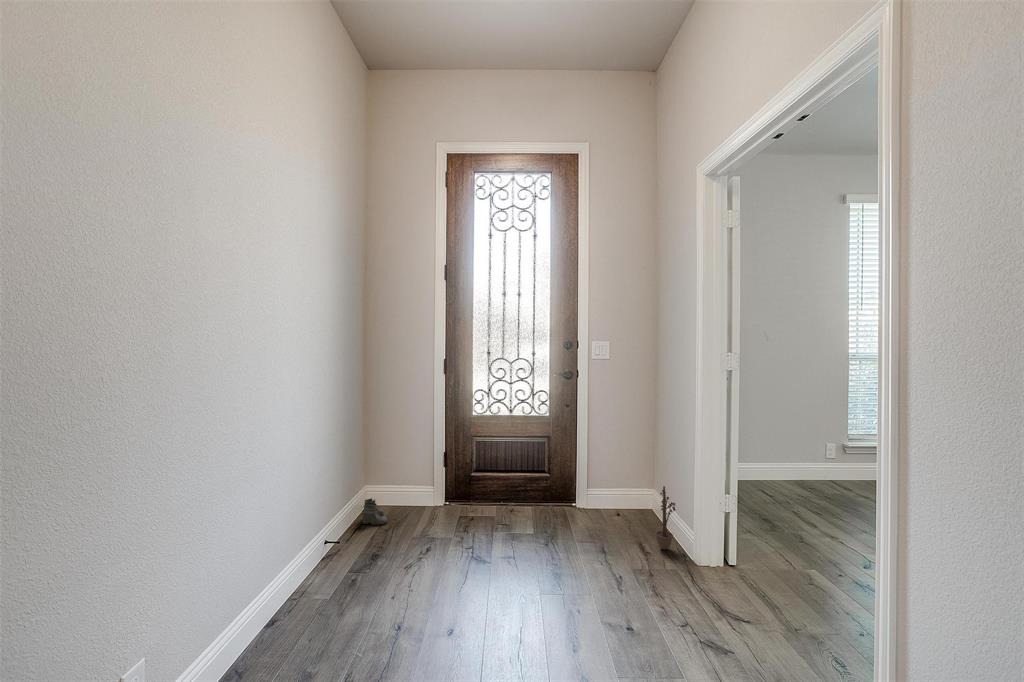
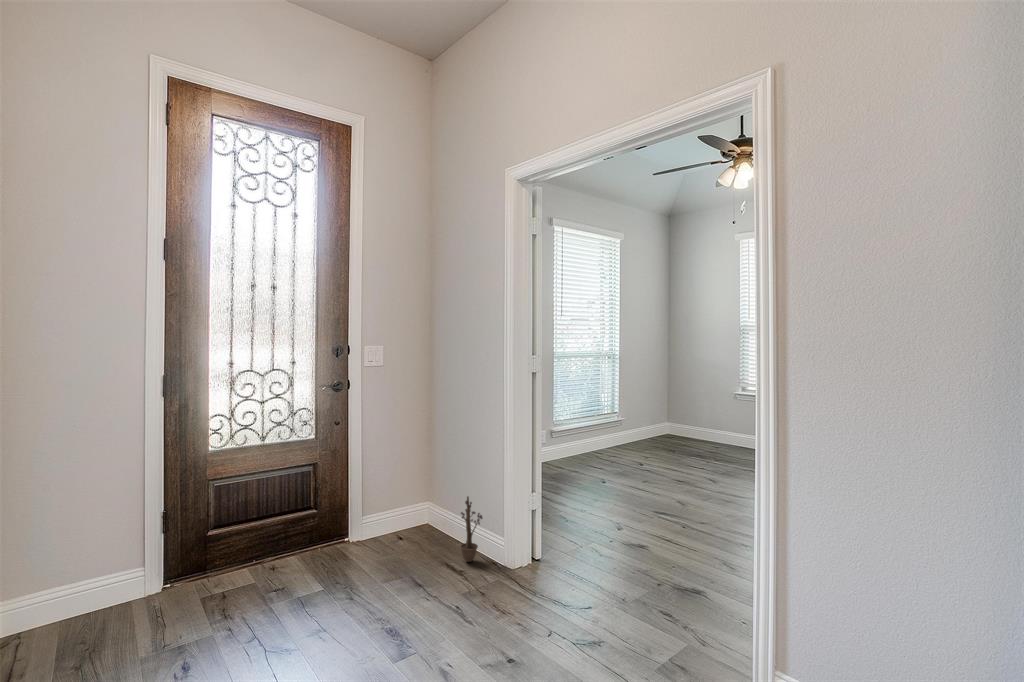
boots: present [362,498,387,525] -> none [13,611,74,661]

